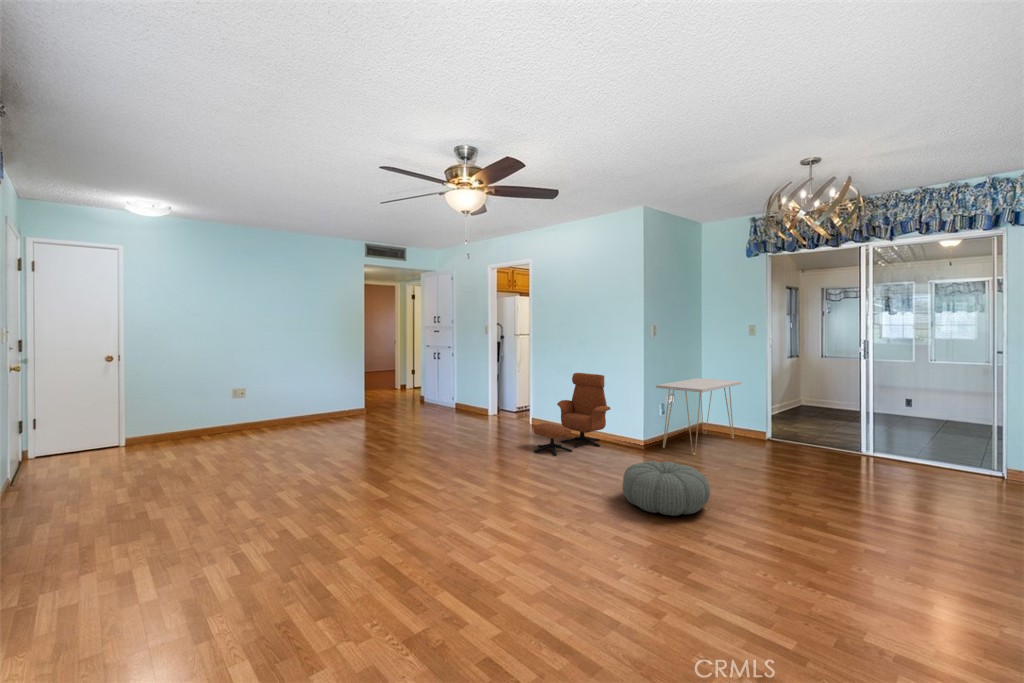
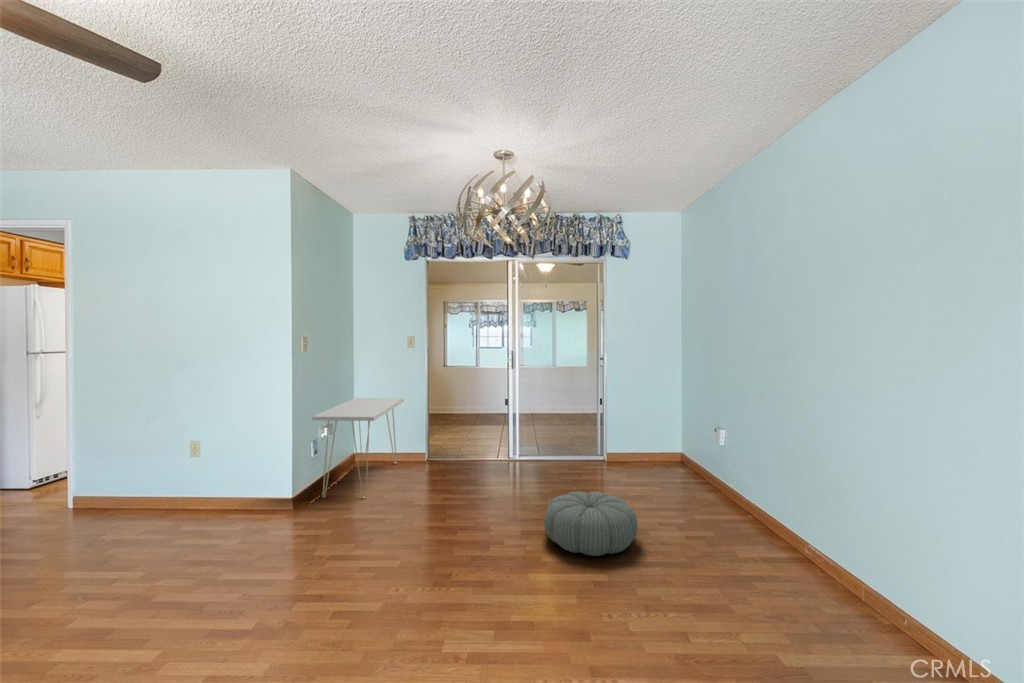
lounge chair: present [534,373,610,455] -> none [102,410,246,563]
pouf: present [622,461,710,516] -> present [544,492,638,556]

